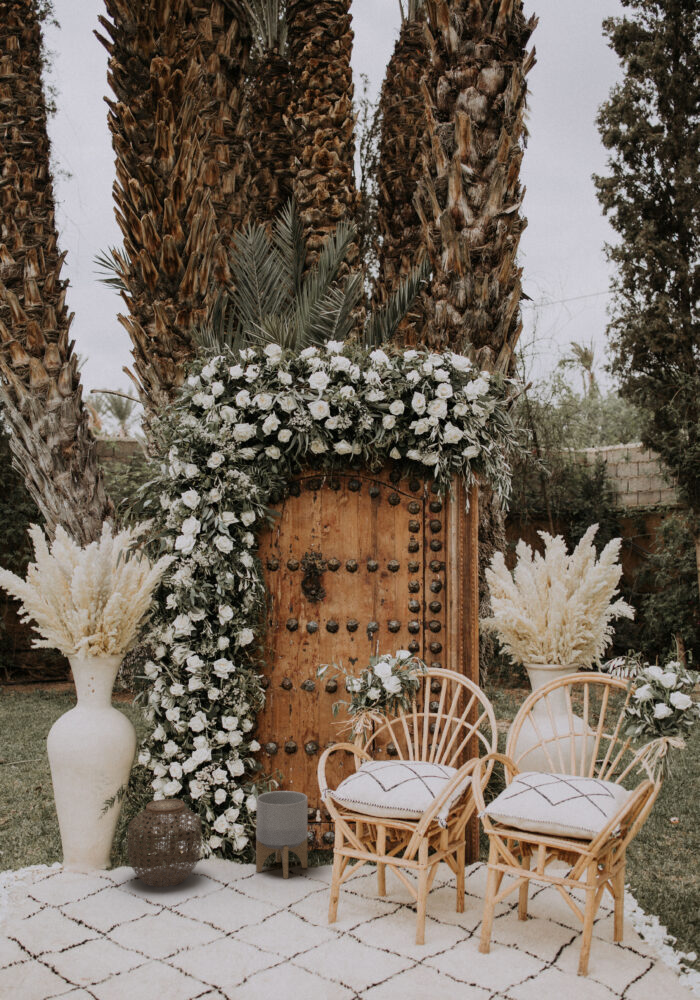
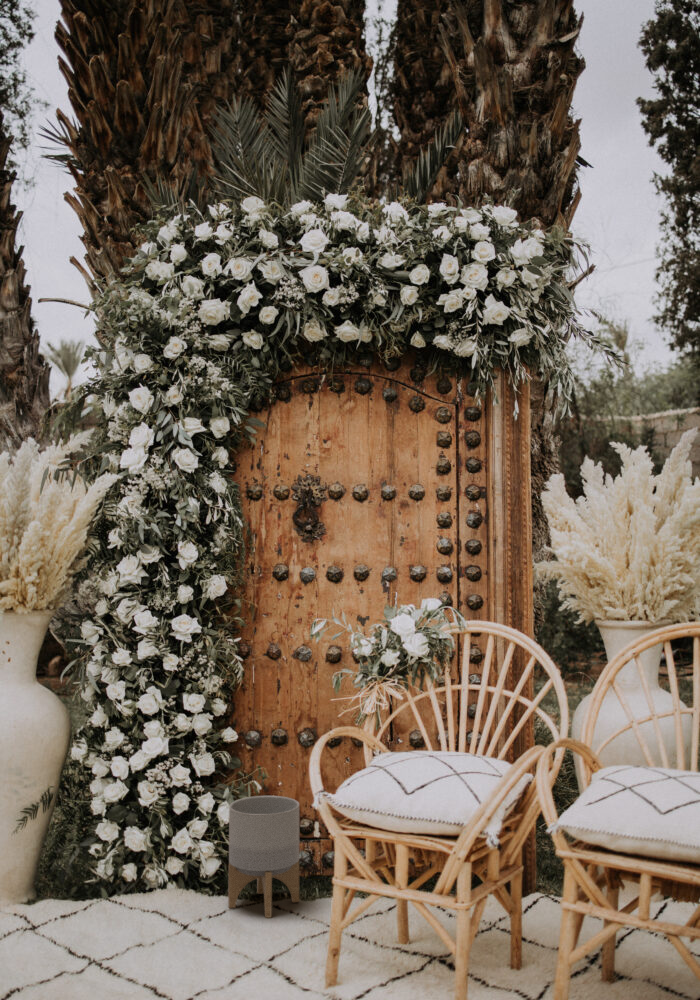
woven basket: present [128,799,201,887] -> none [47,806,151,930]

